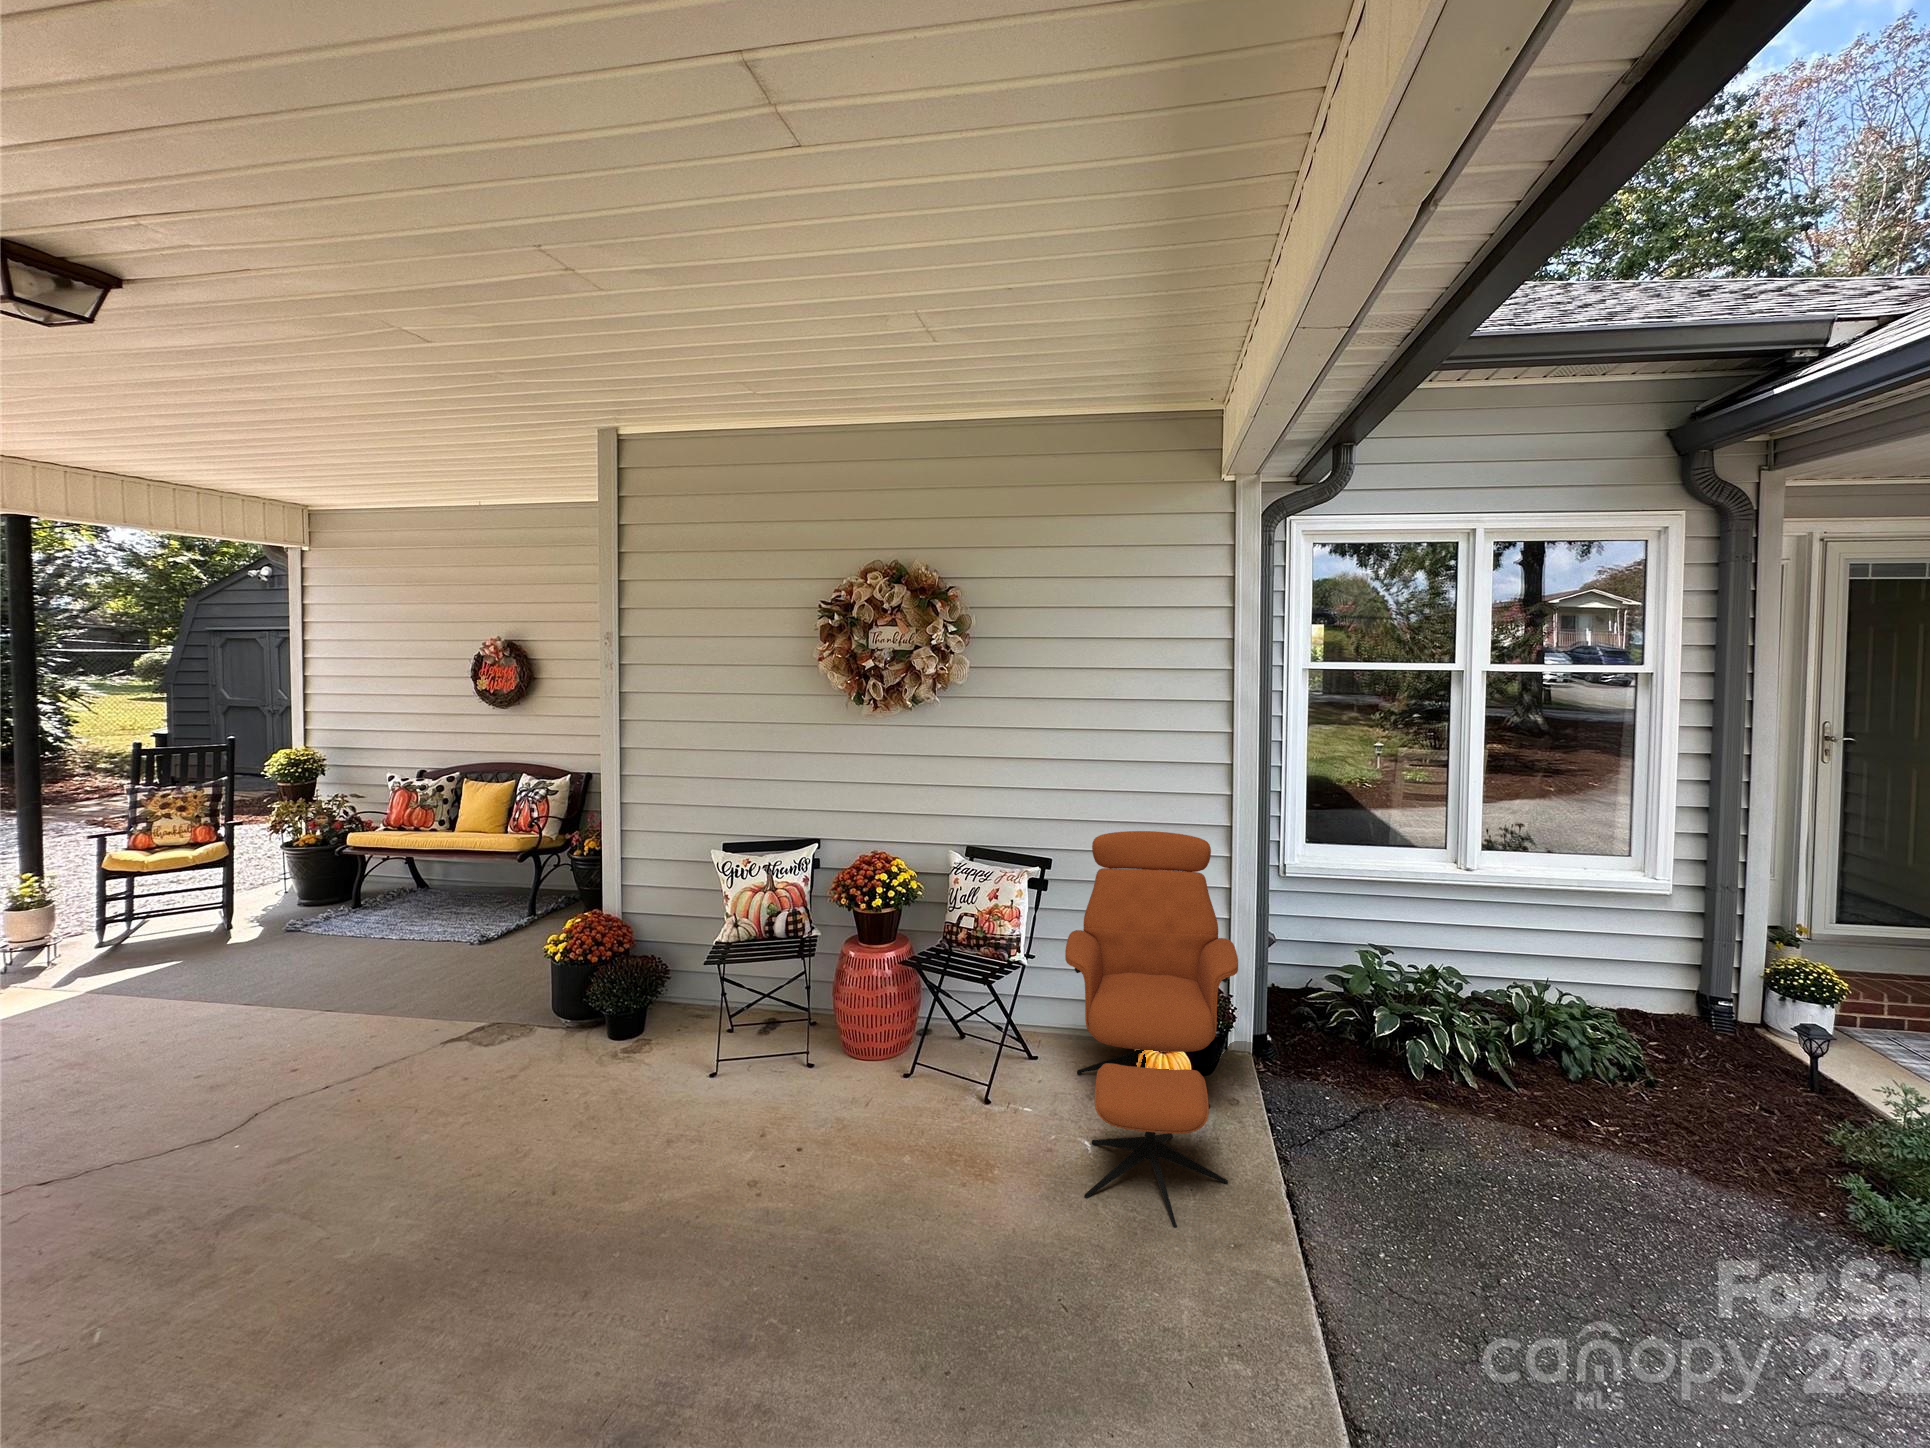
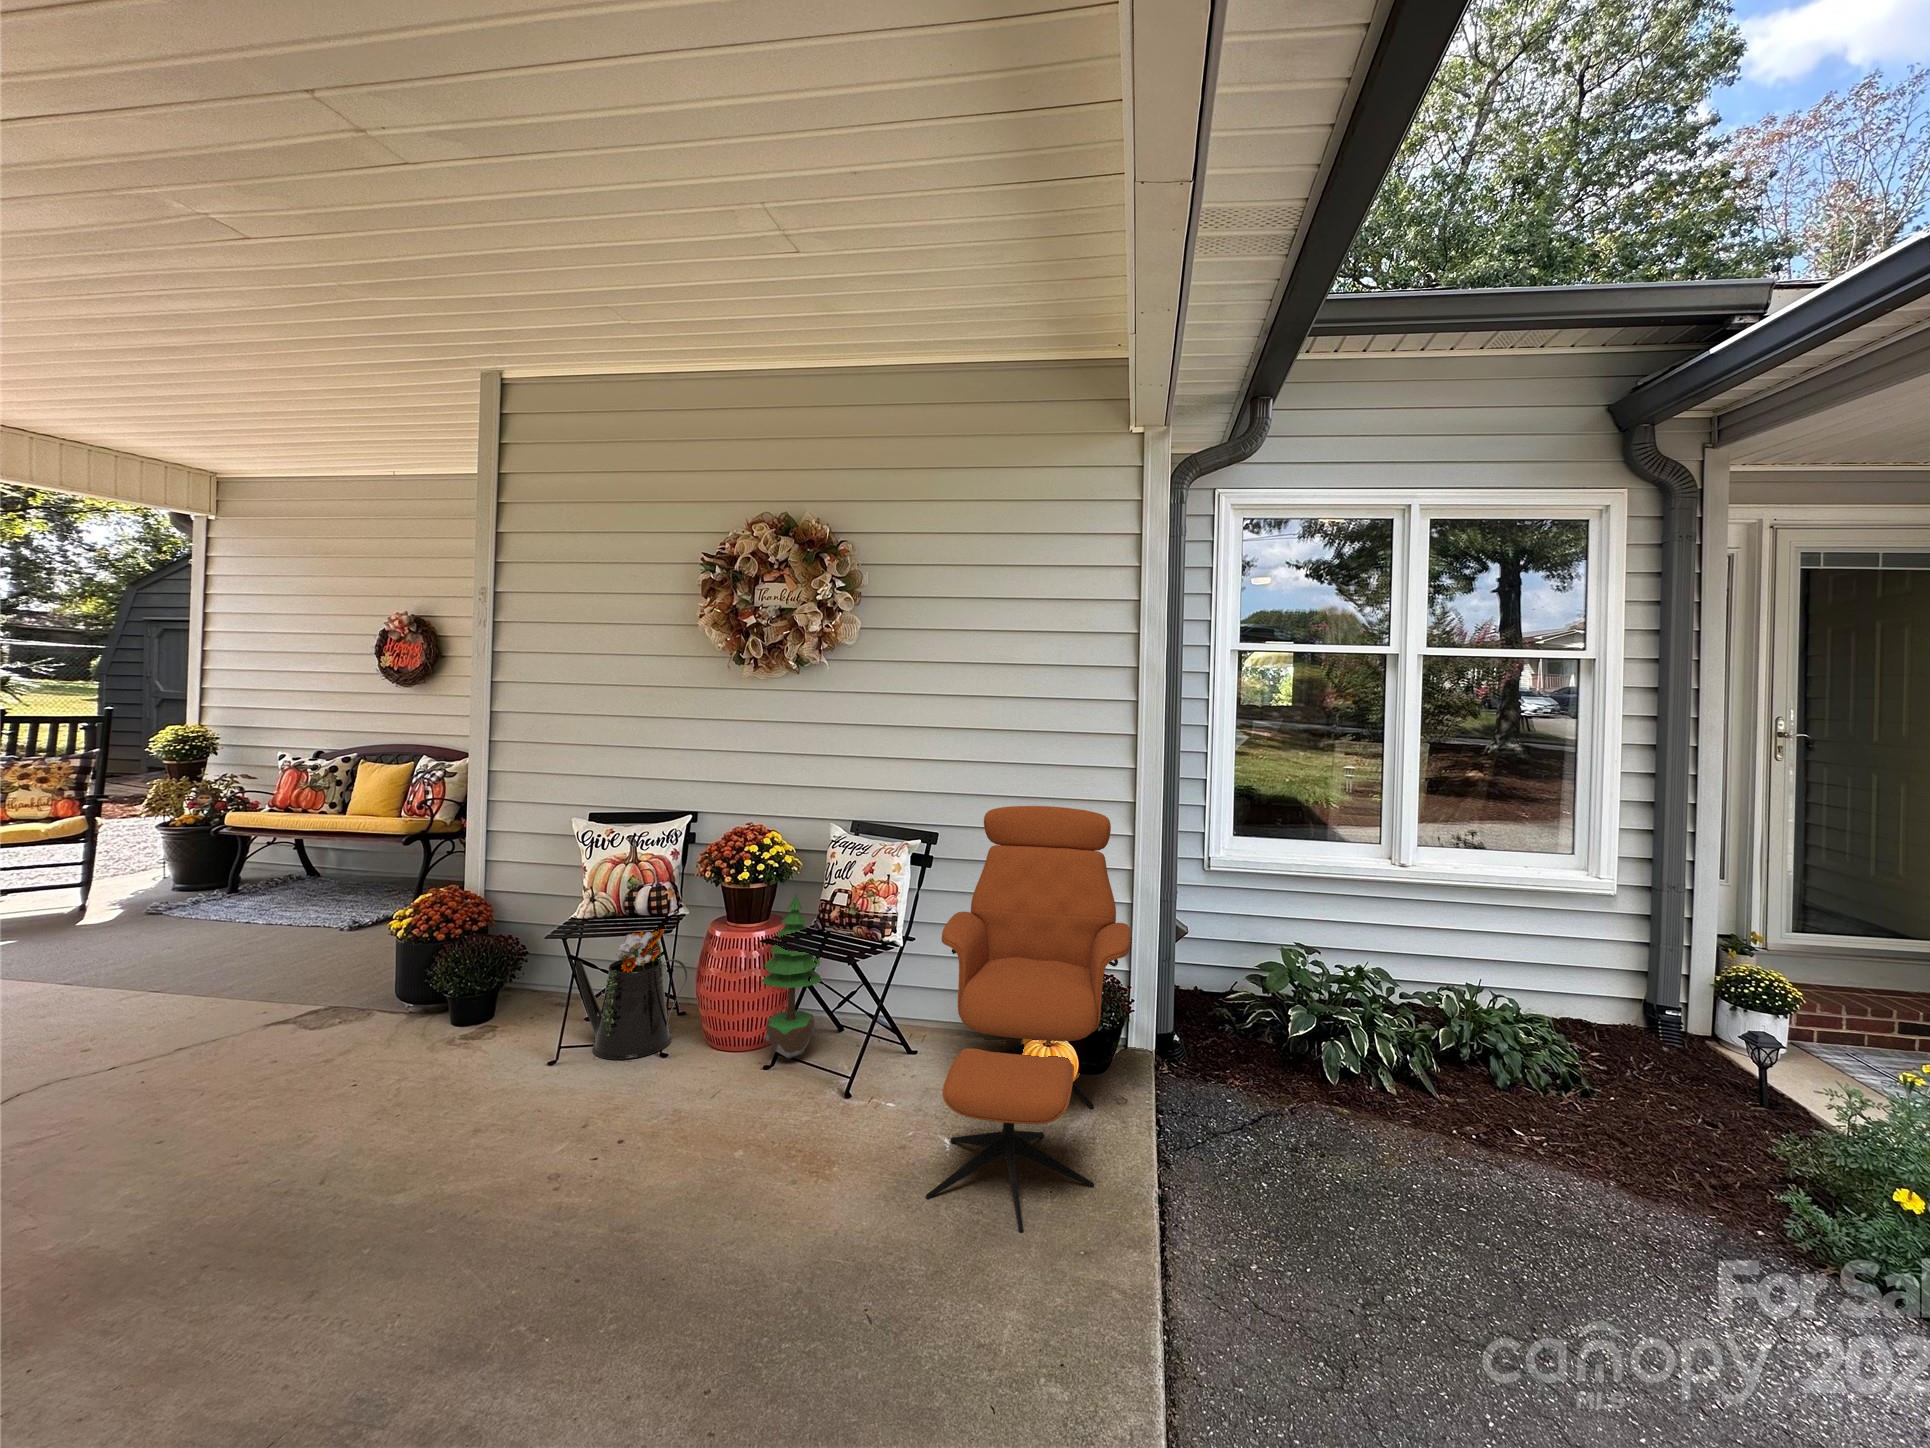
potted tree: none [898,919,952,1066] -> present [761,895,821,1059]
watering can: none [726,942,827,1071] -> present [575,928,688,1060]

